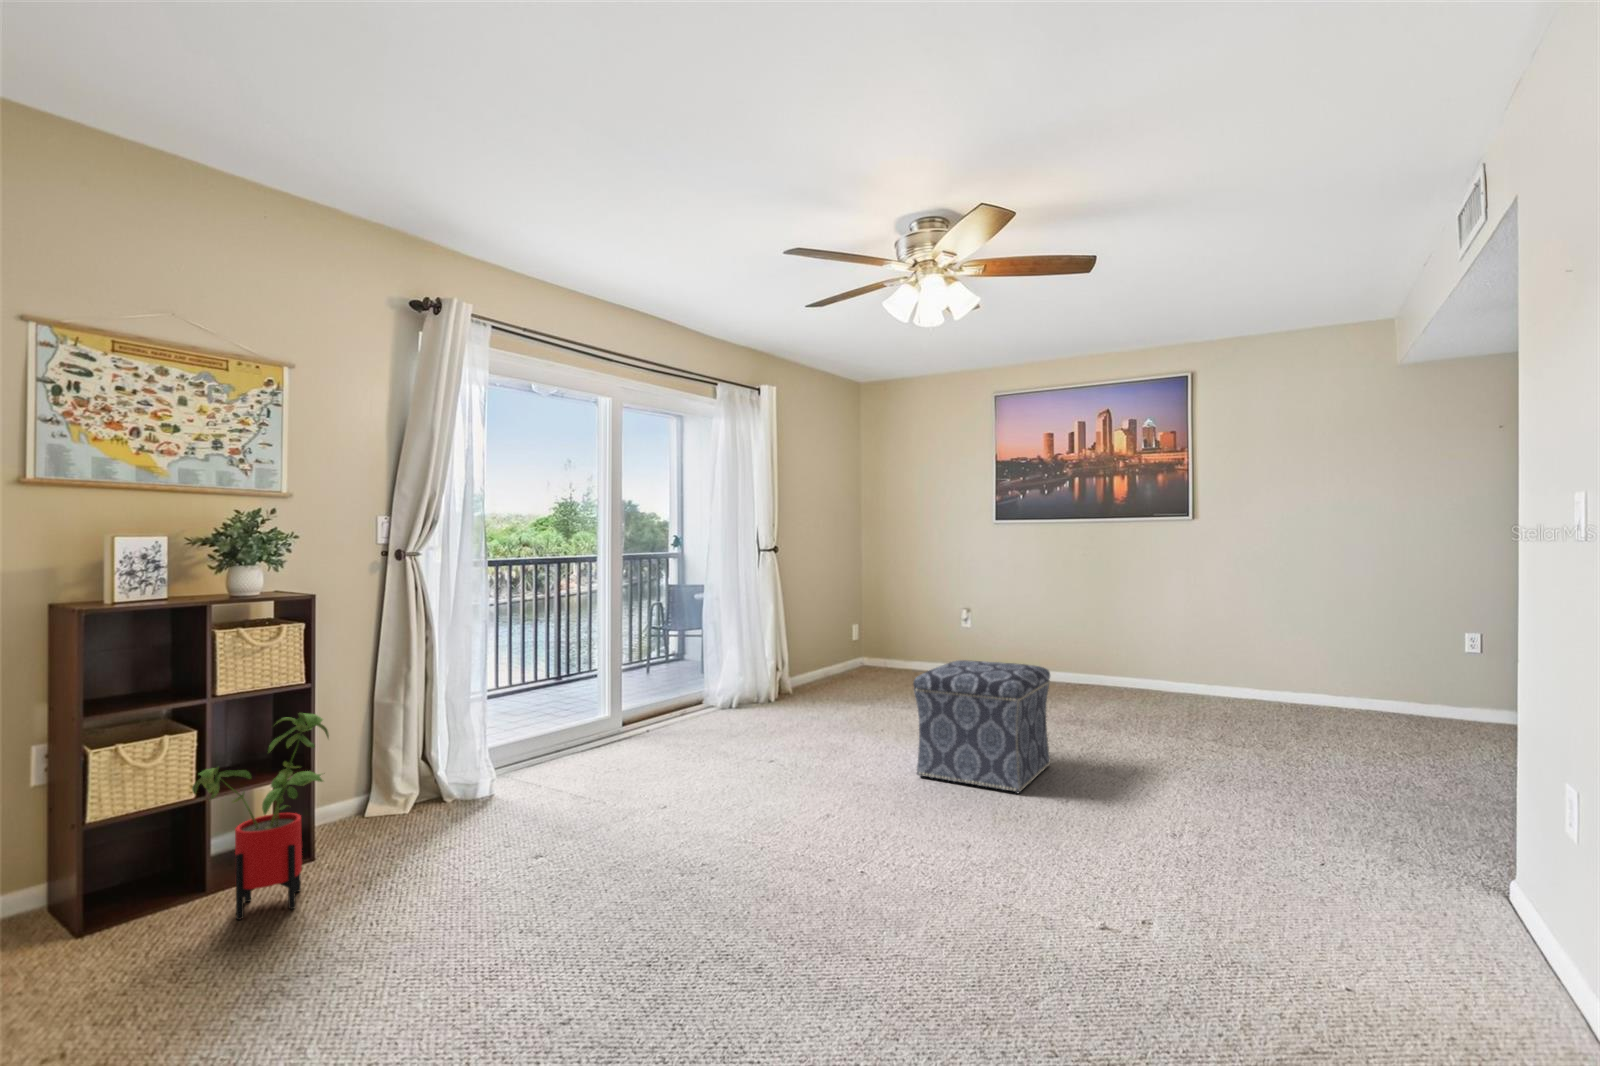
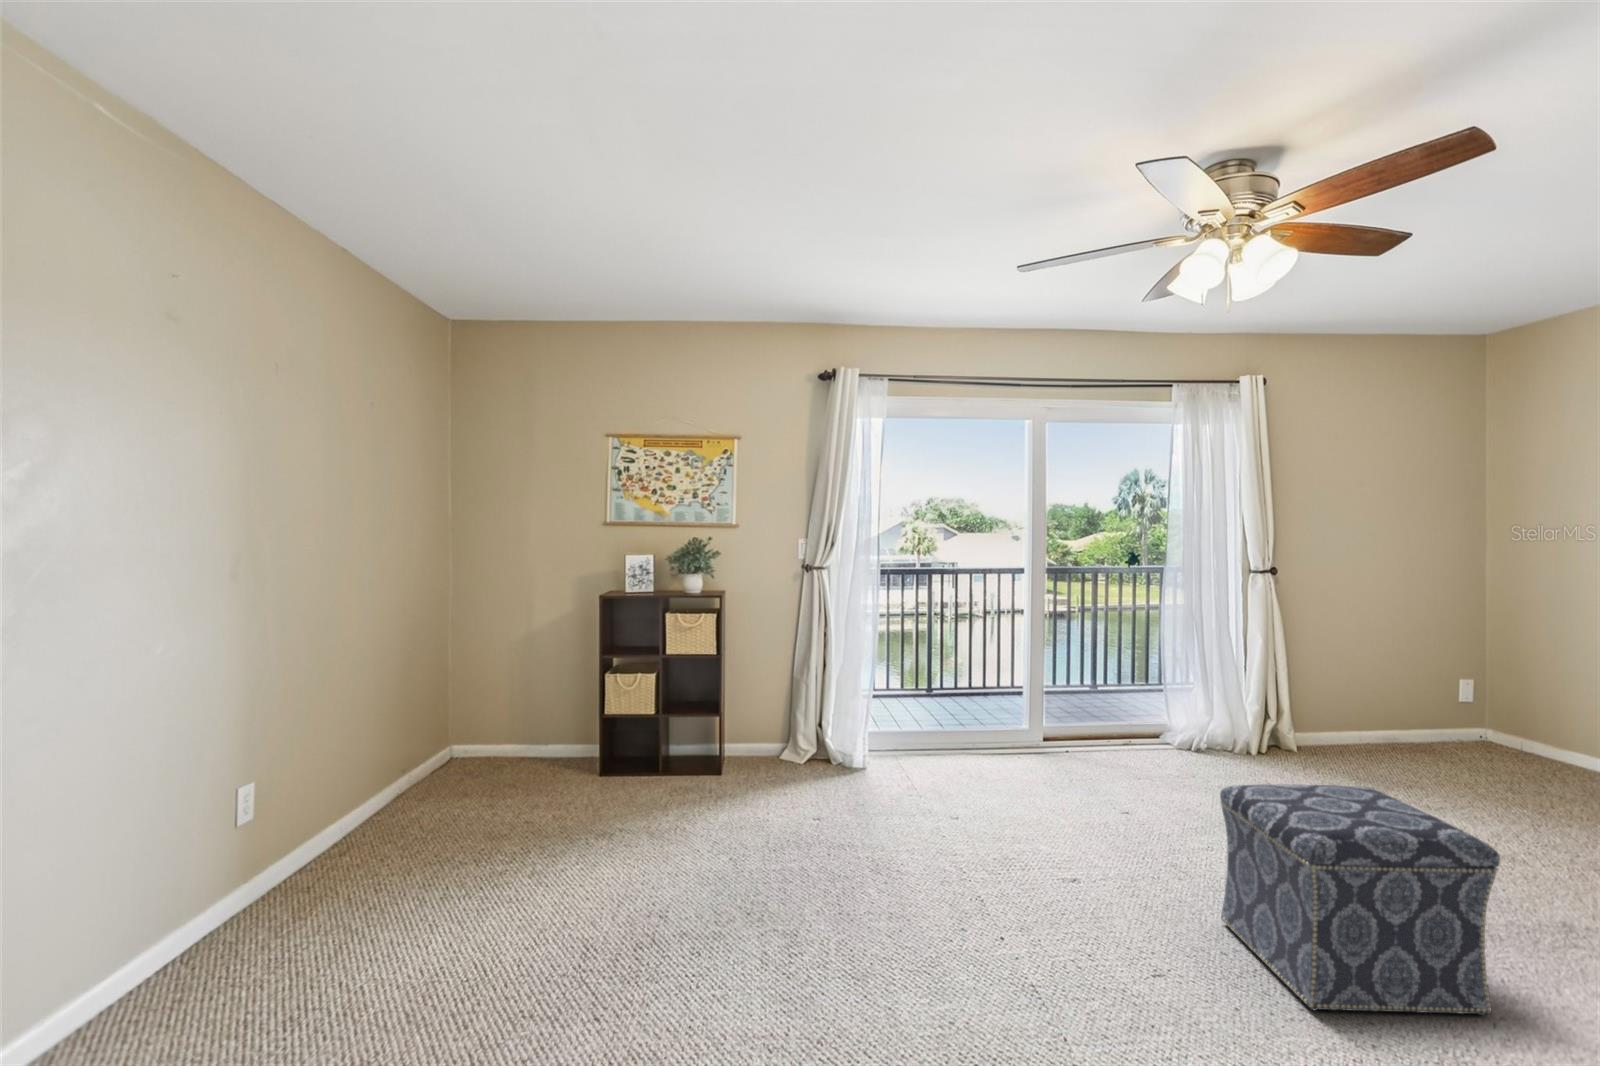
house plant: present [192,713,329,920] -> none [630,674,702,795]

